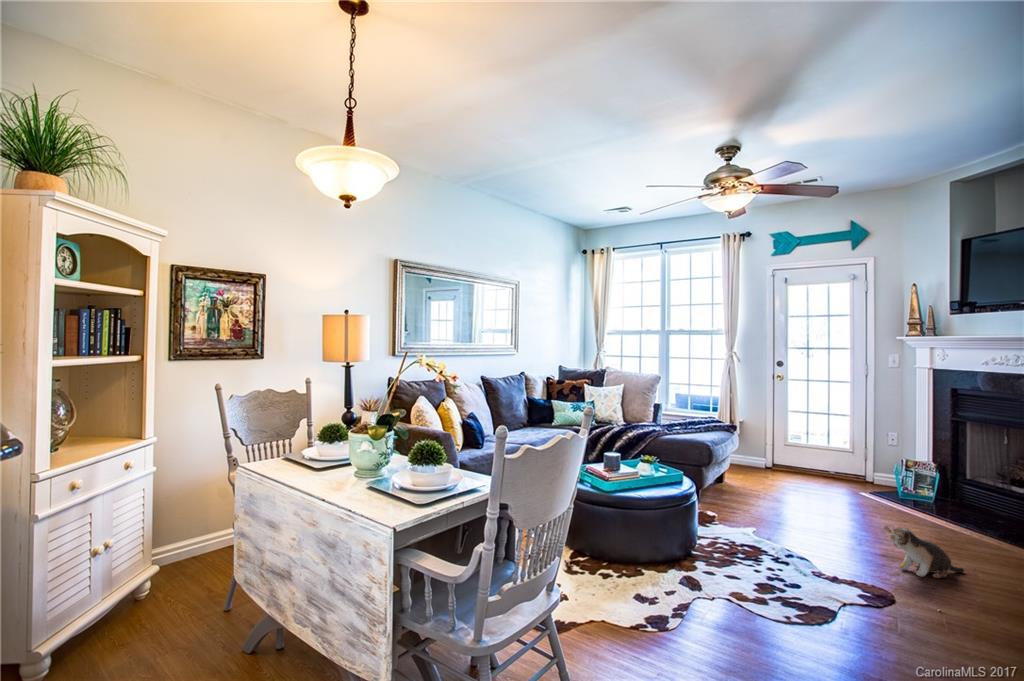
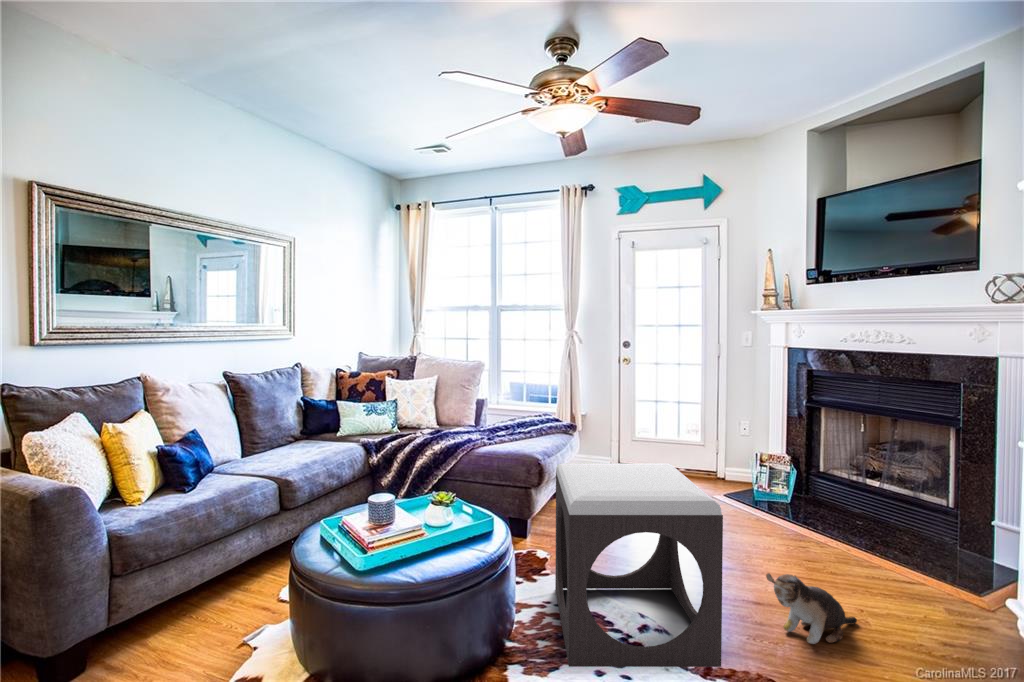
footstool: none [724,445,846,578] -> present [555,463,723,667]

